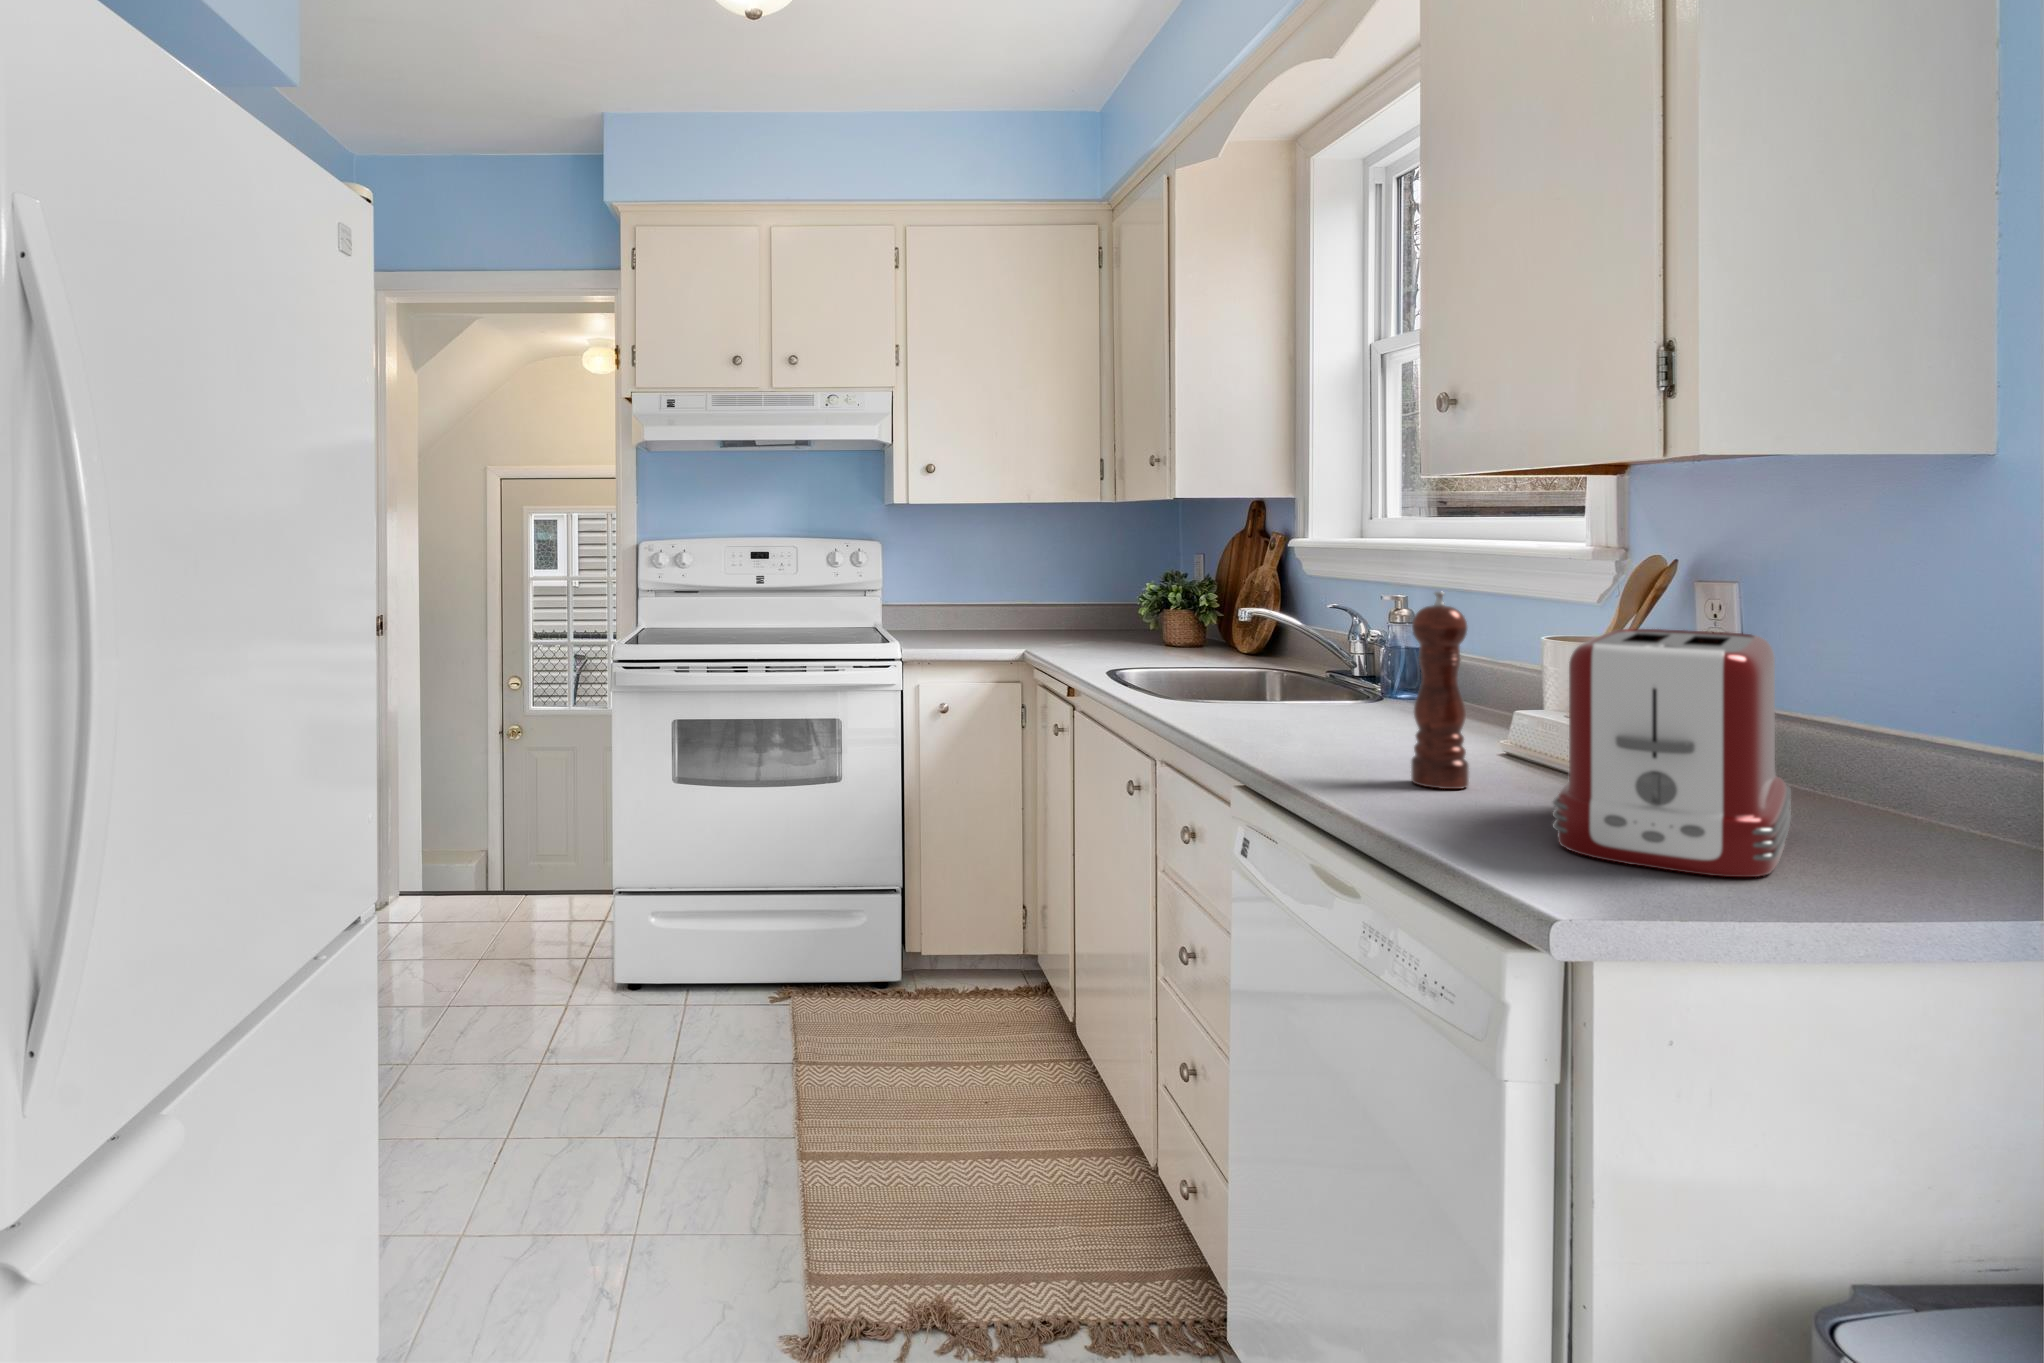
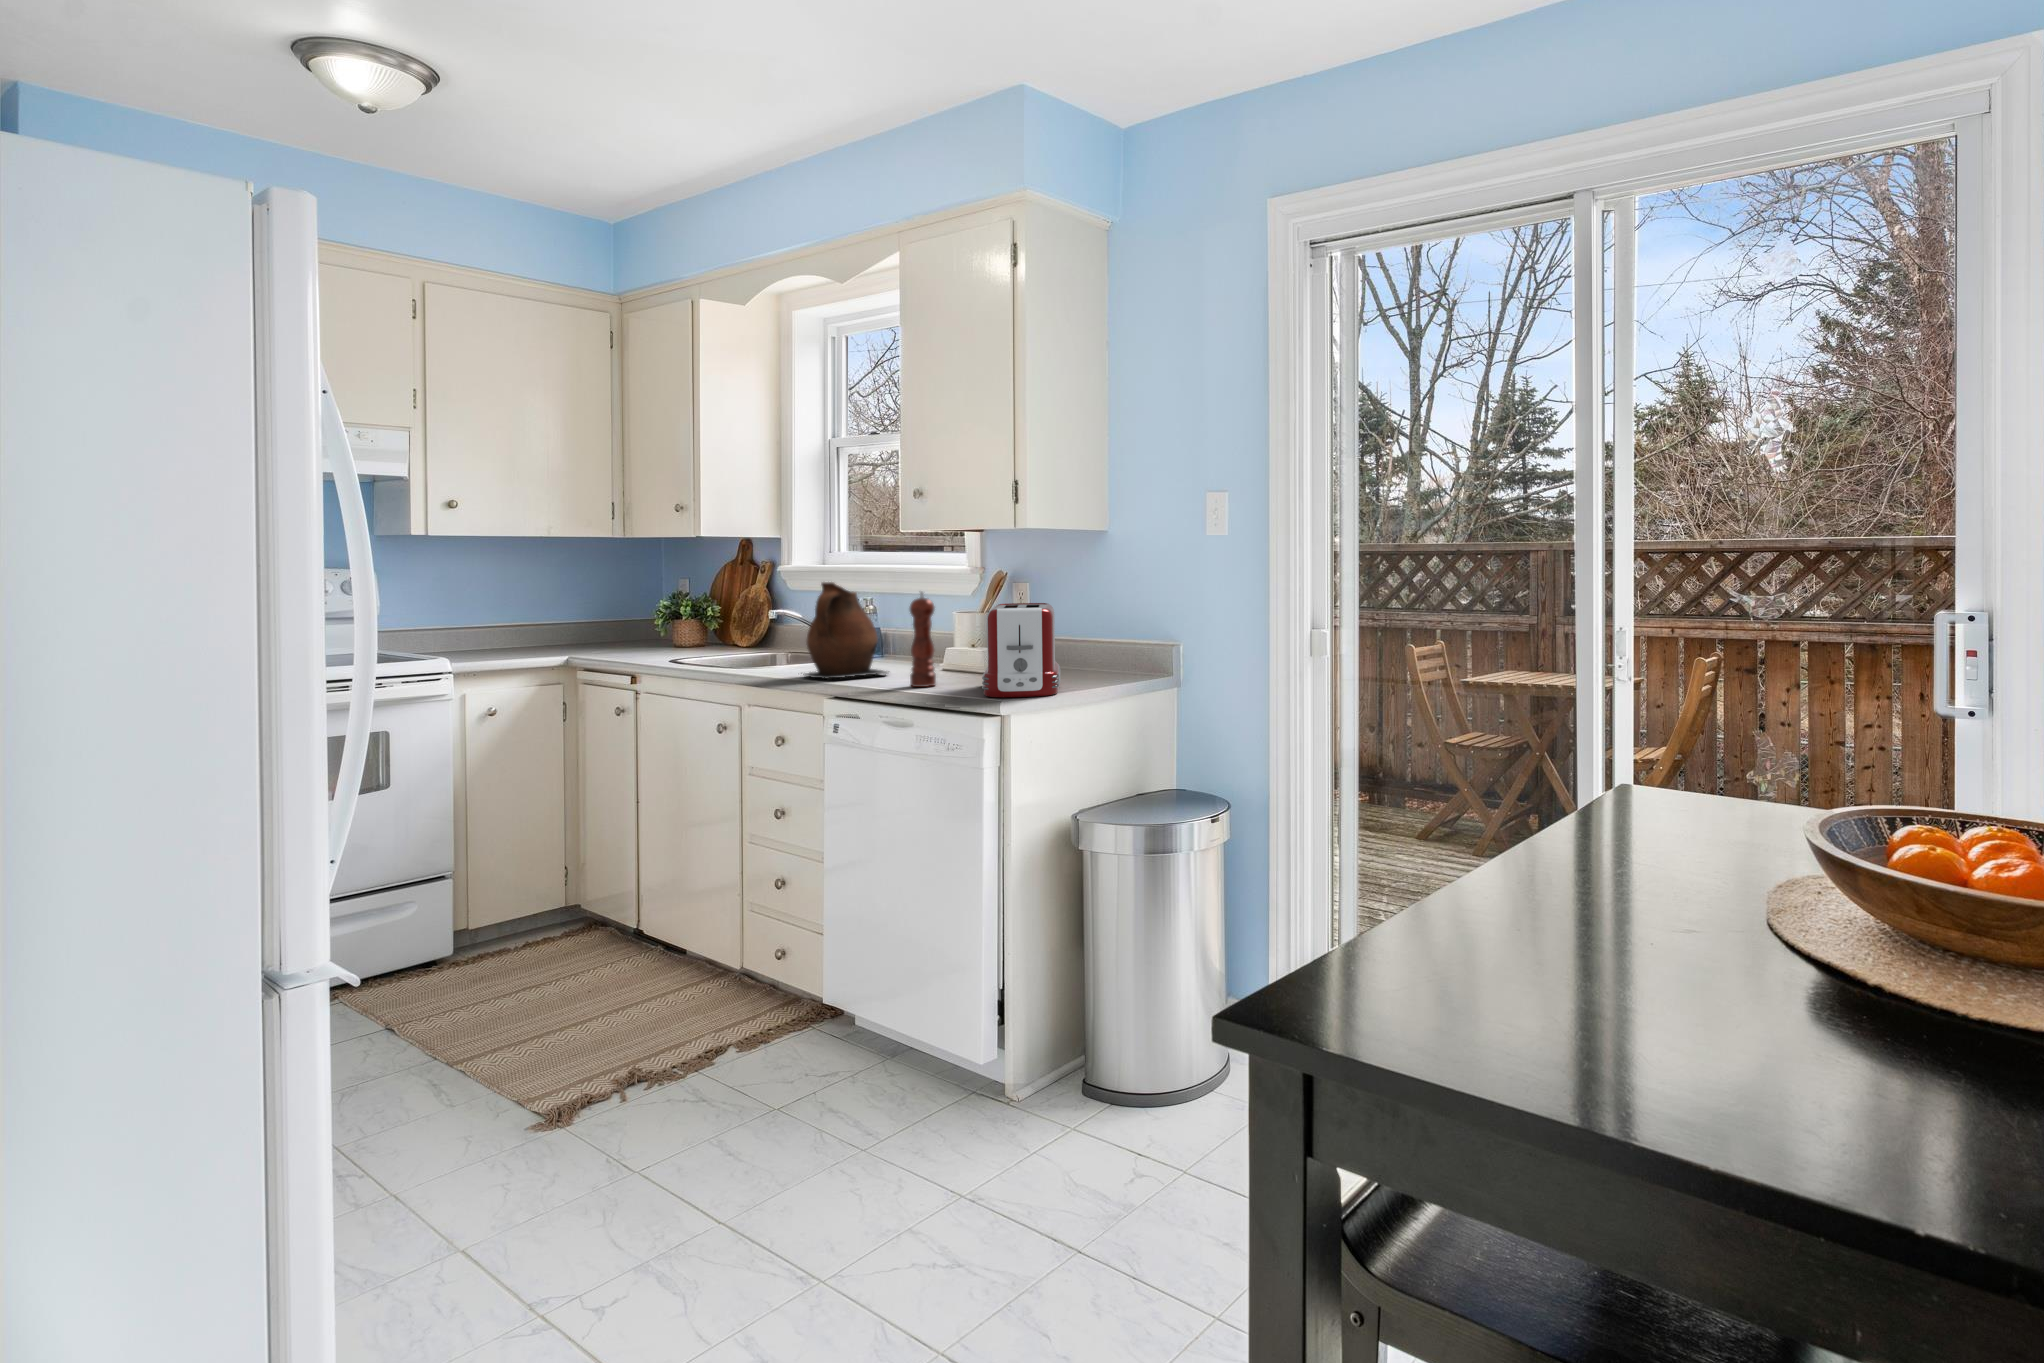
ceramic pitcher: none [1236,567,1400,745] -> present [803,582,887,679]

